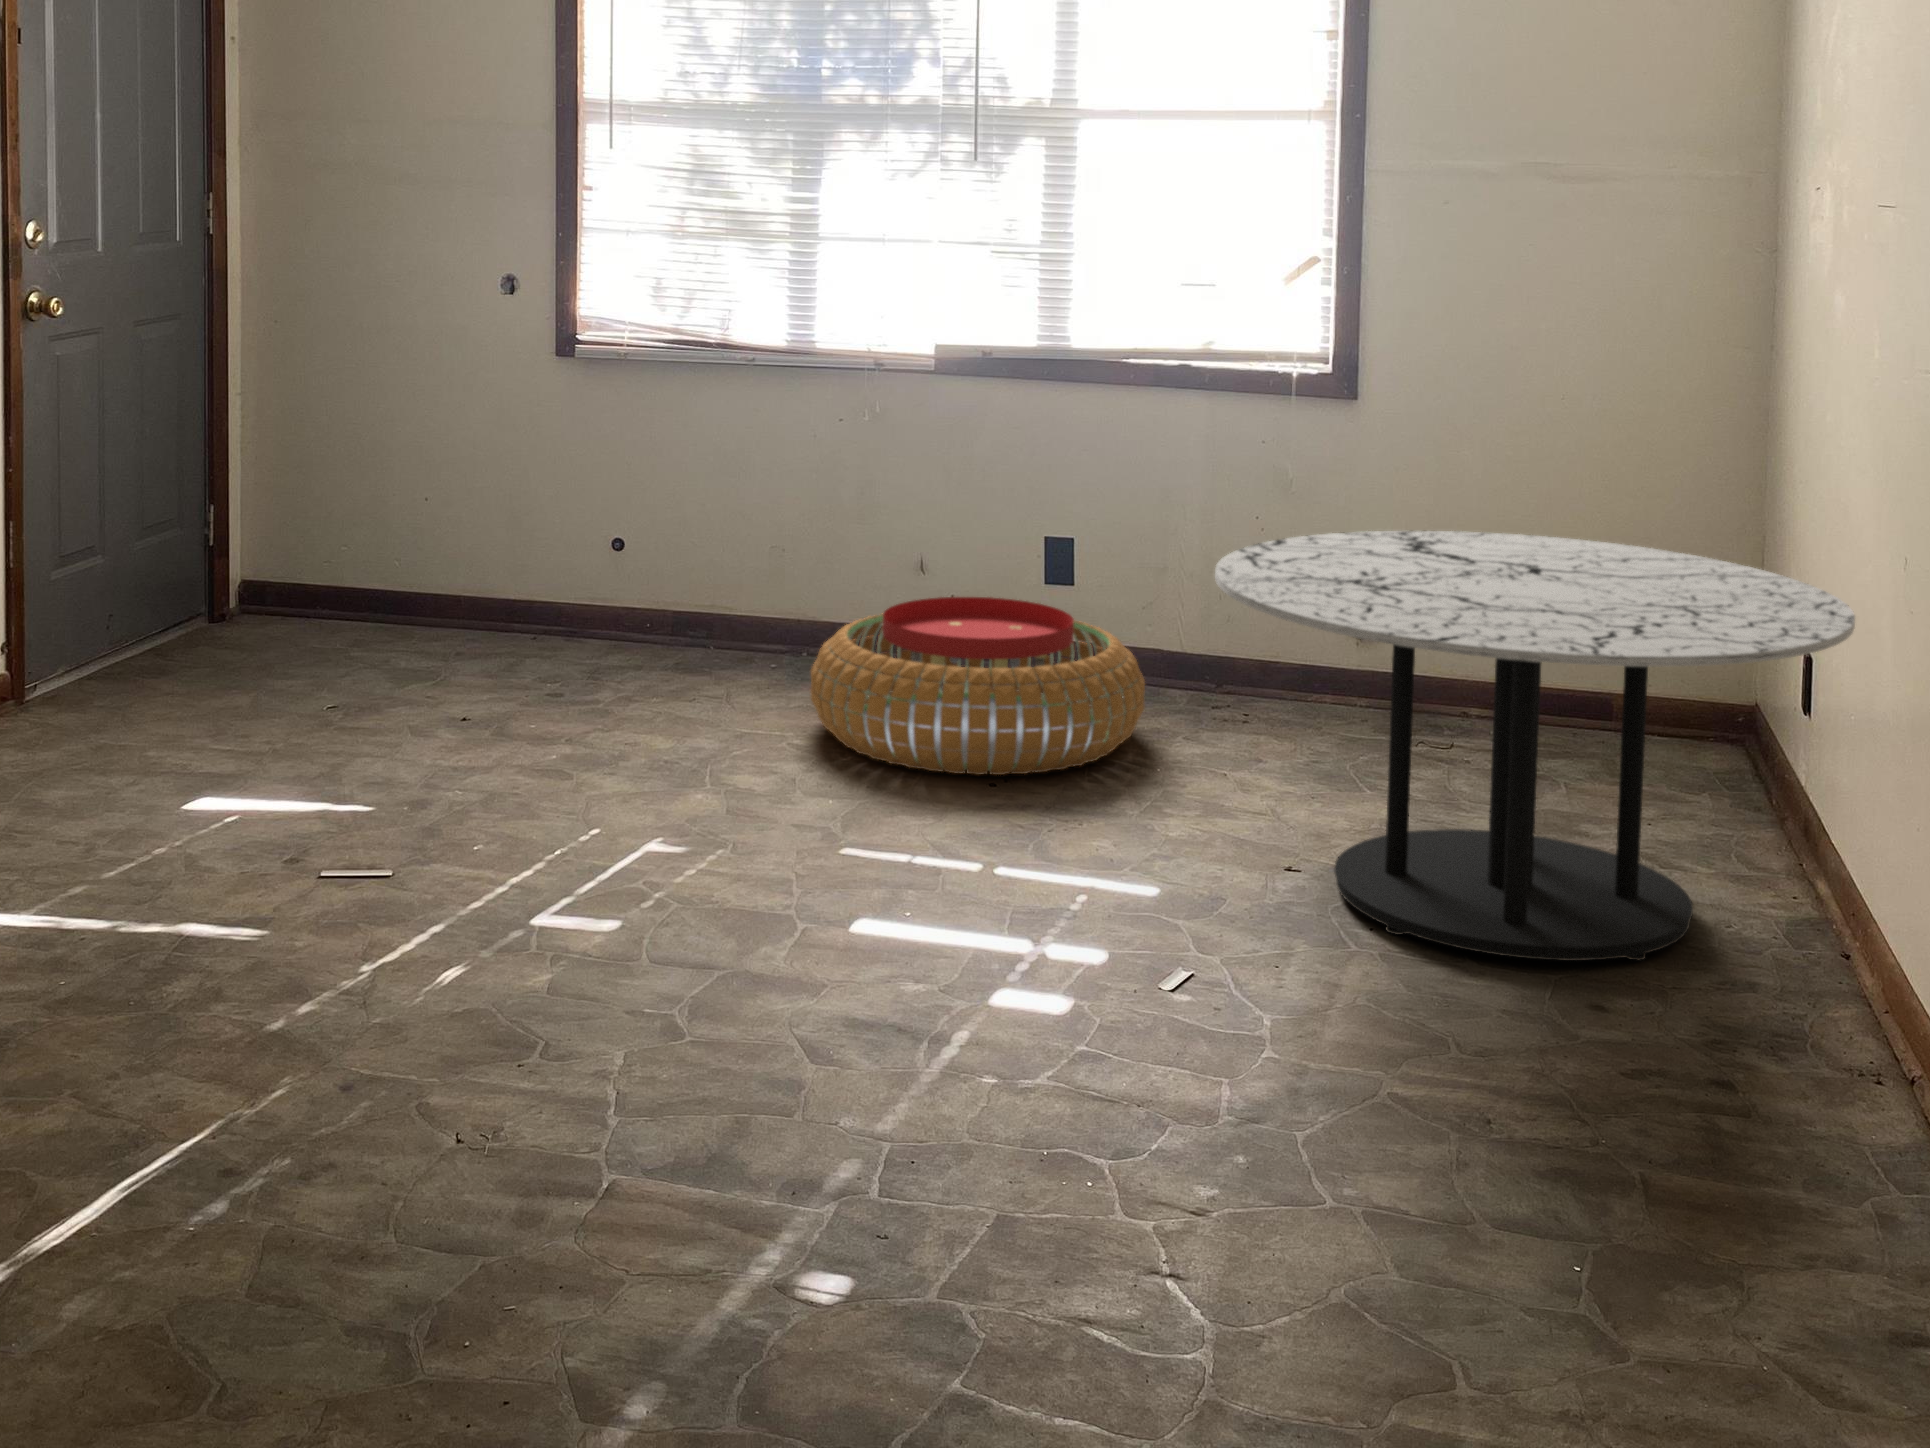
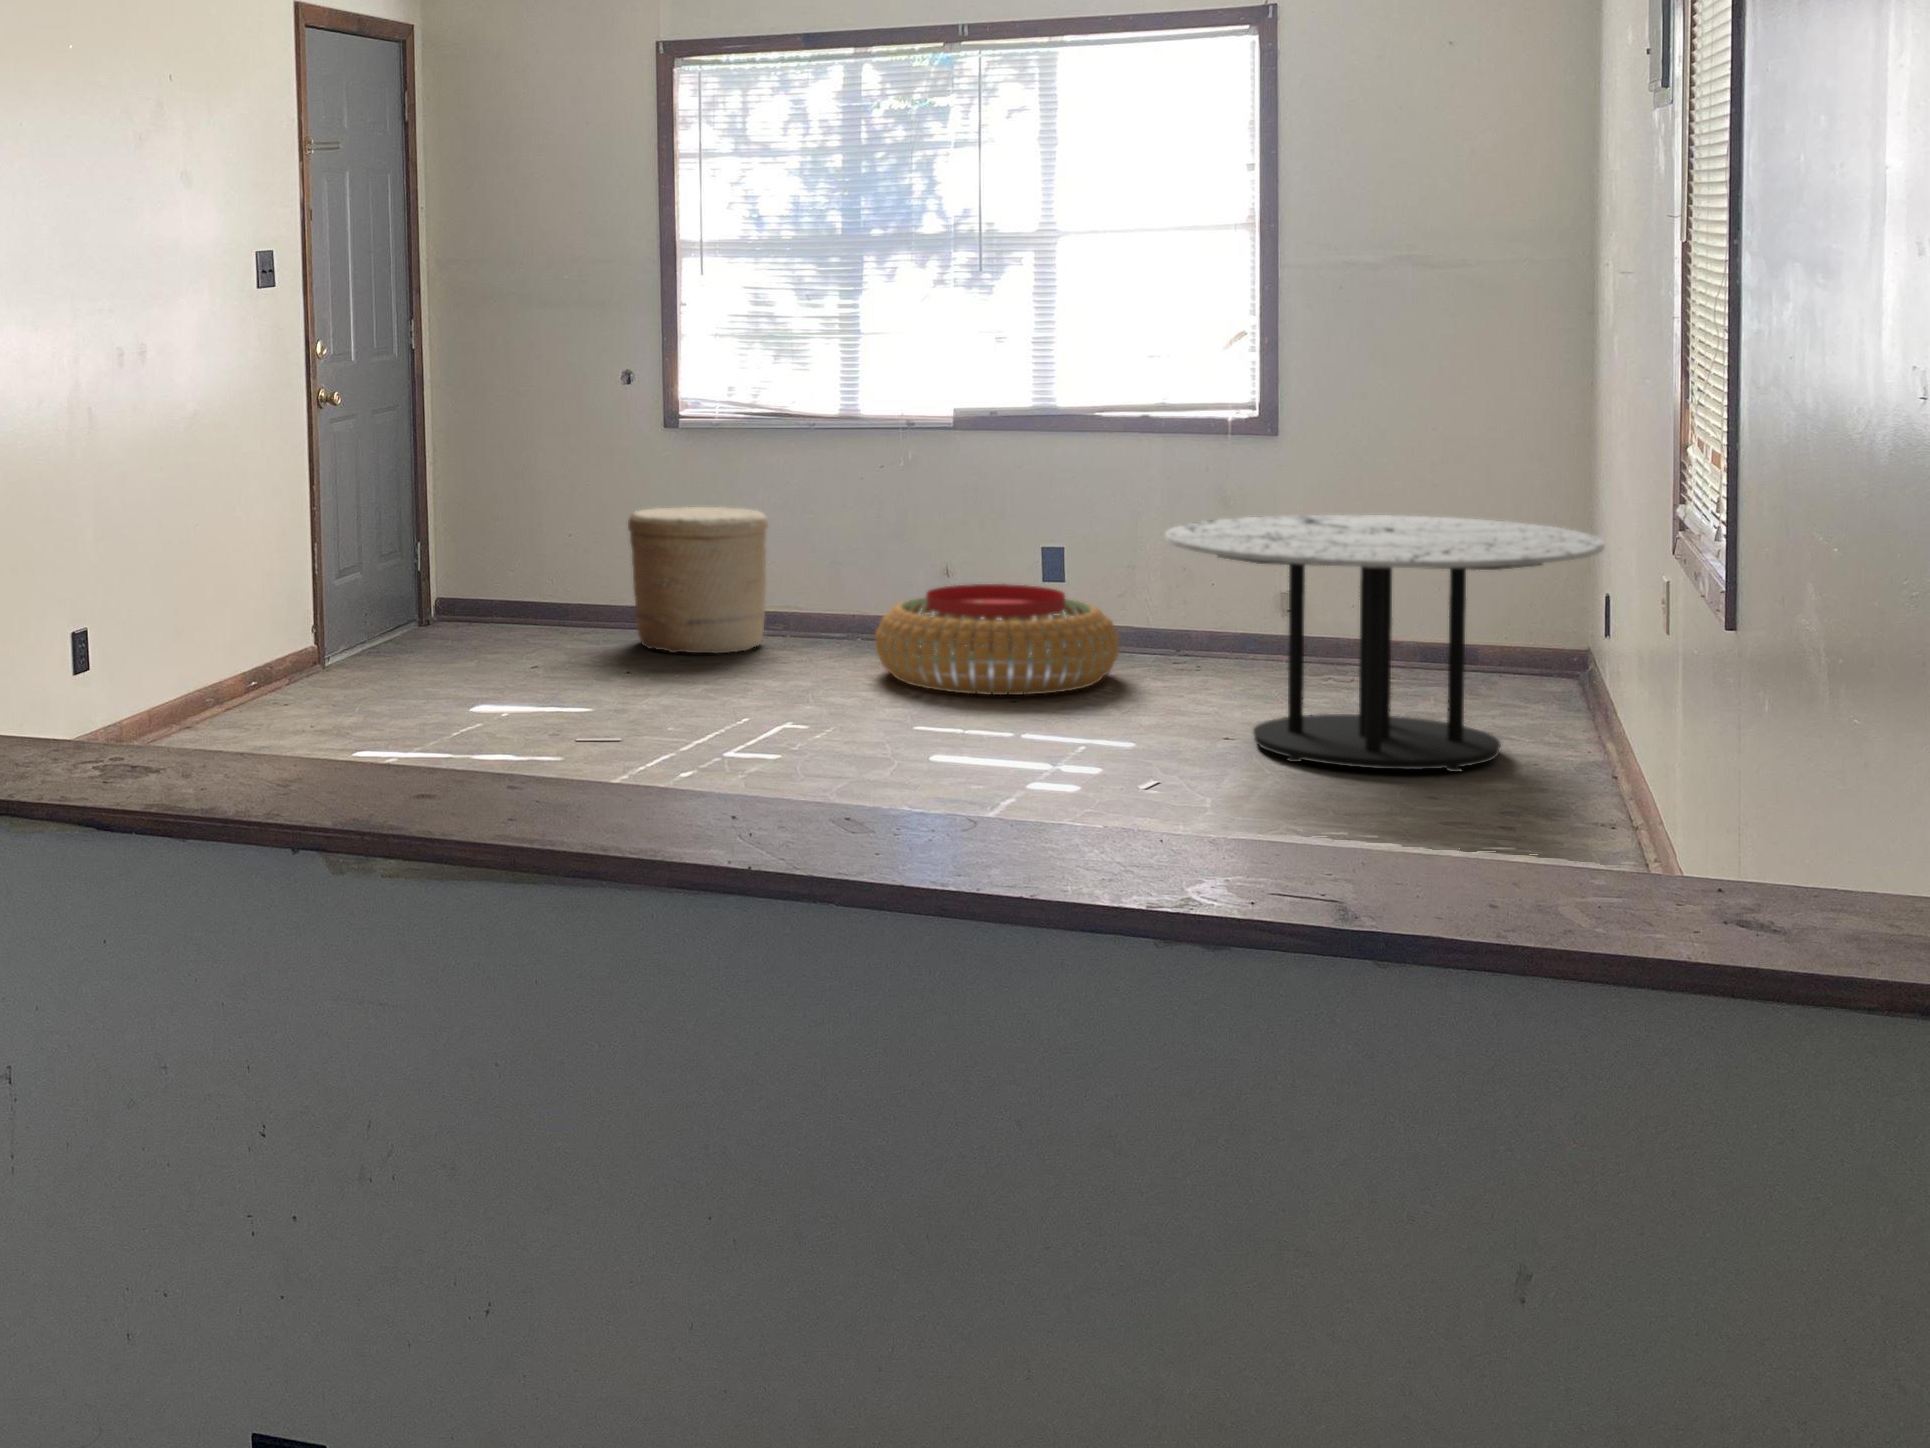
woven basket: none [486,467,682,681] -> present [628,507,768,653]

